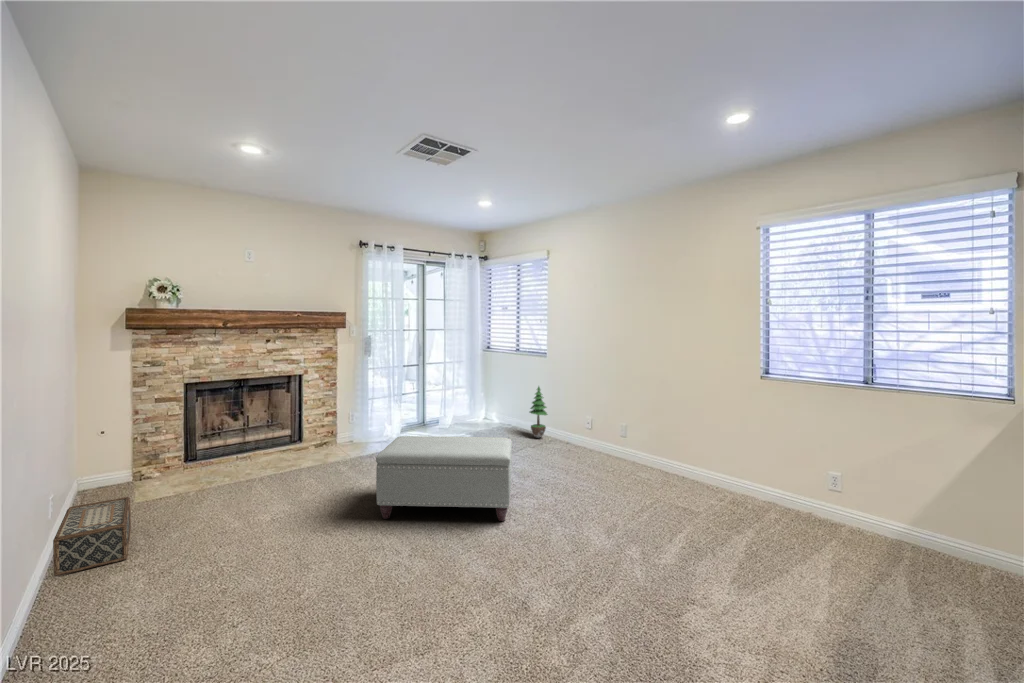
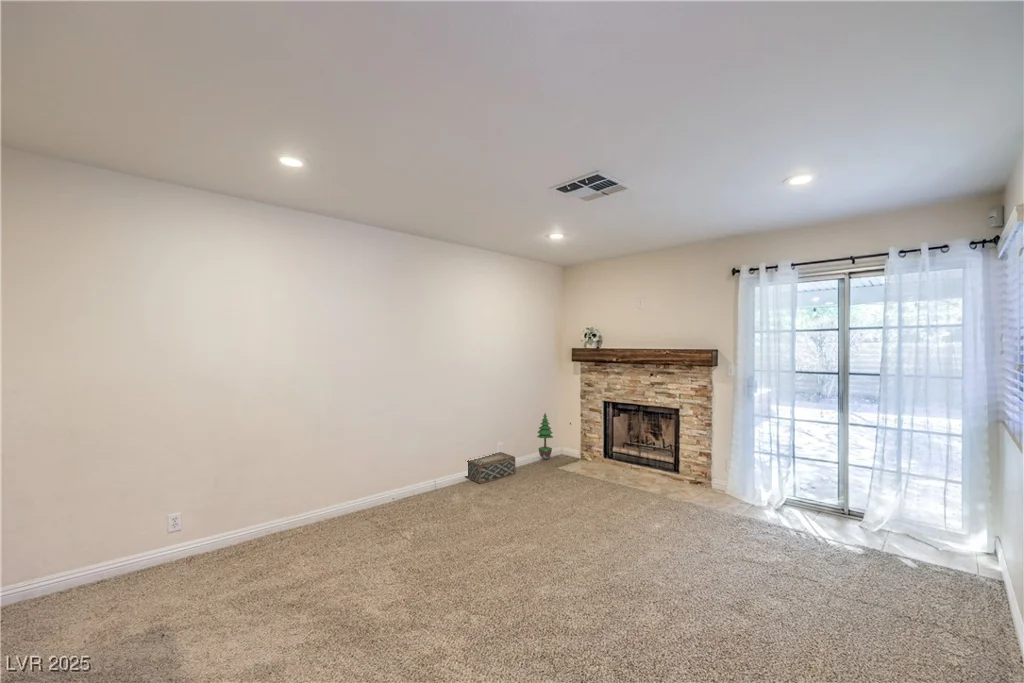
potted tree: present [530,387,547,438] -> present [537,413,553,460]
ottoman: present [376,436,512,521] -> none [534,480,630,608]

